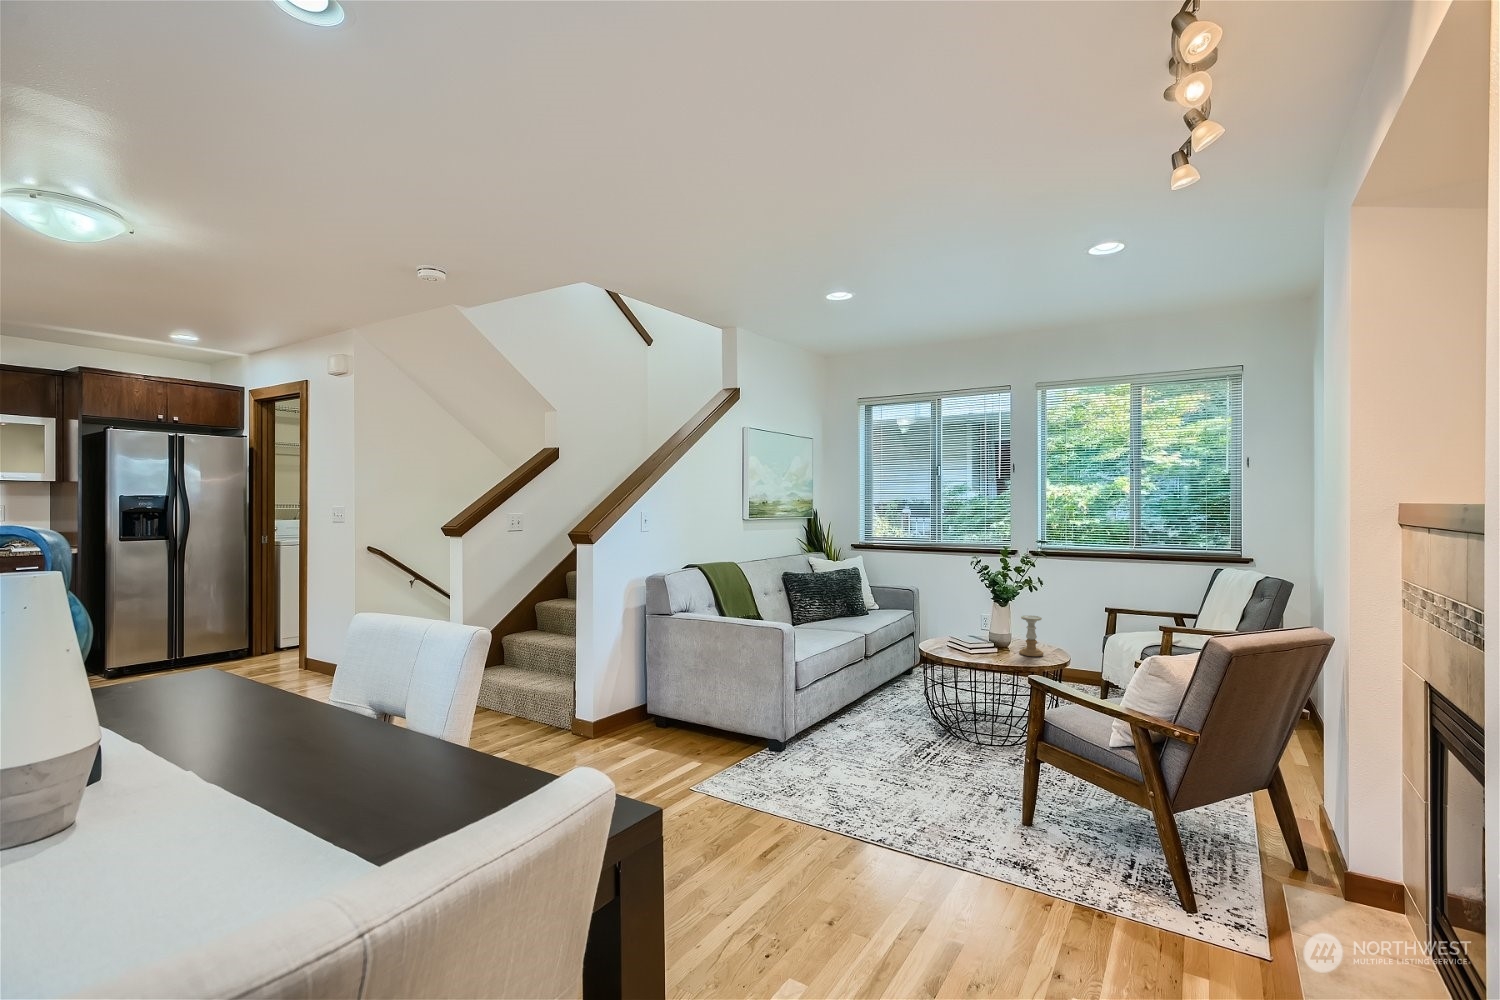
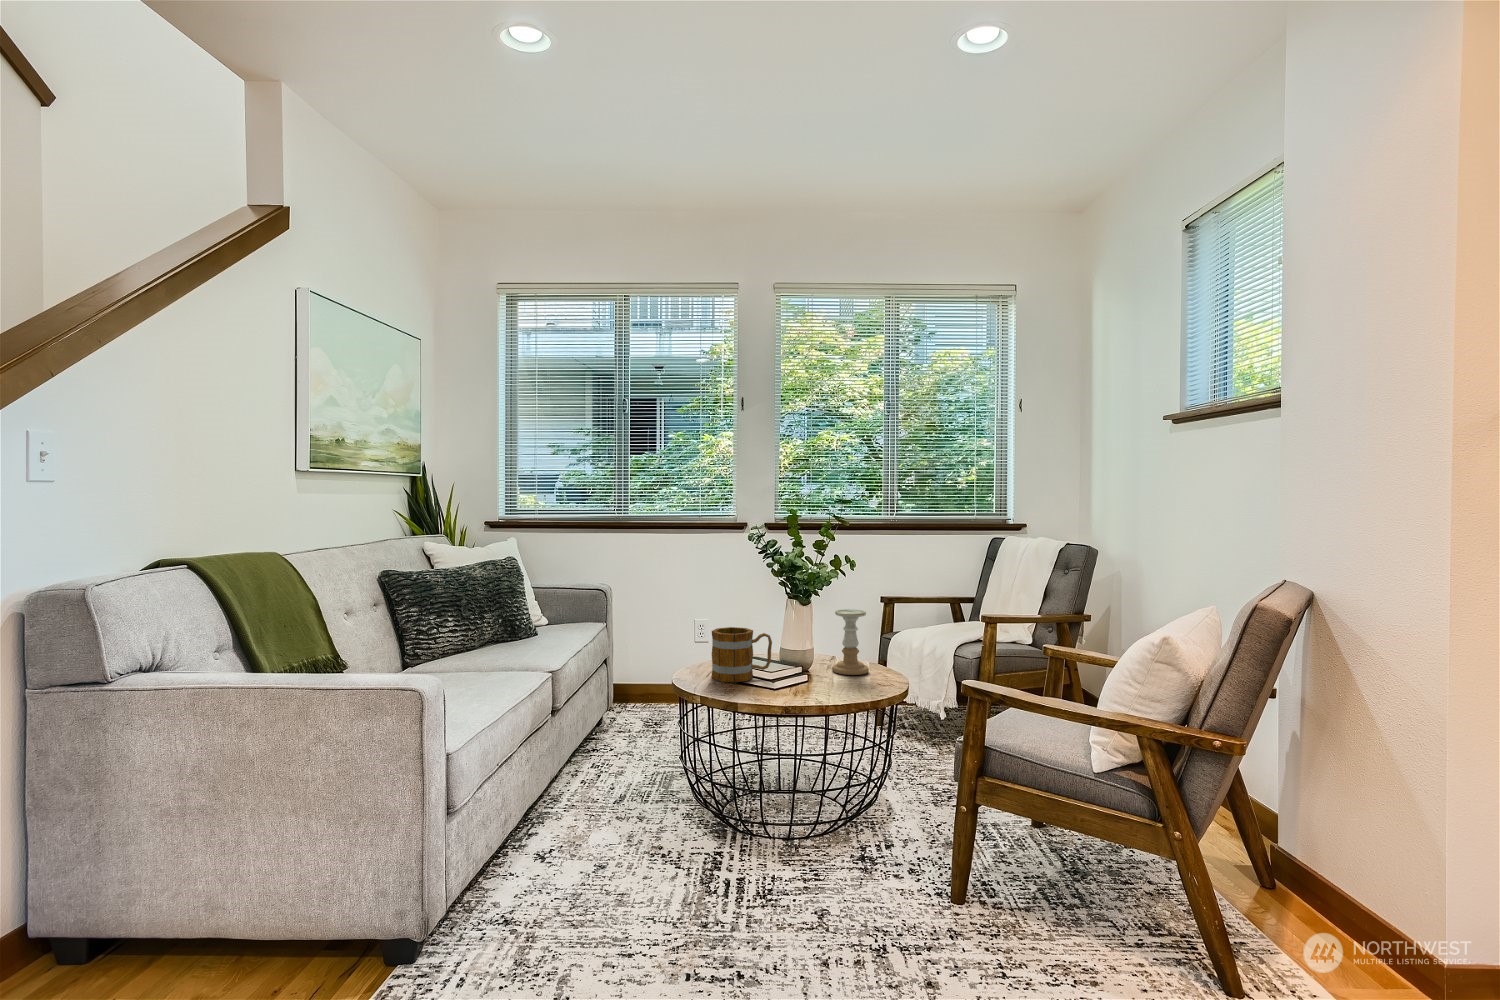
mug: none [940,619,976,651] -> present [711,627,772,682]

